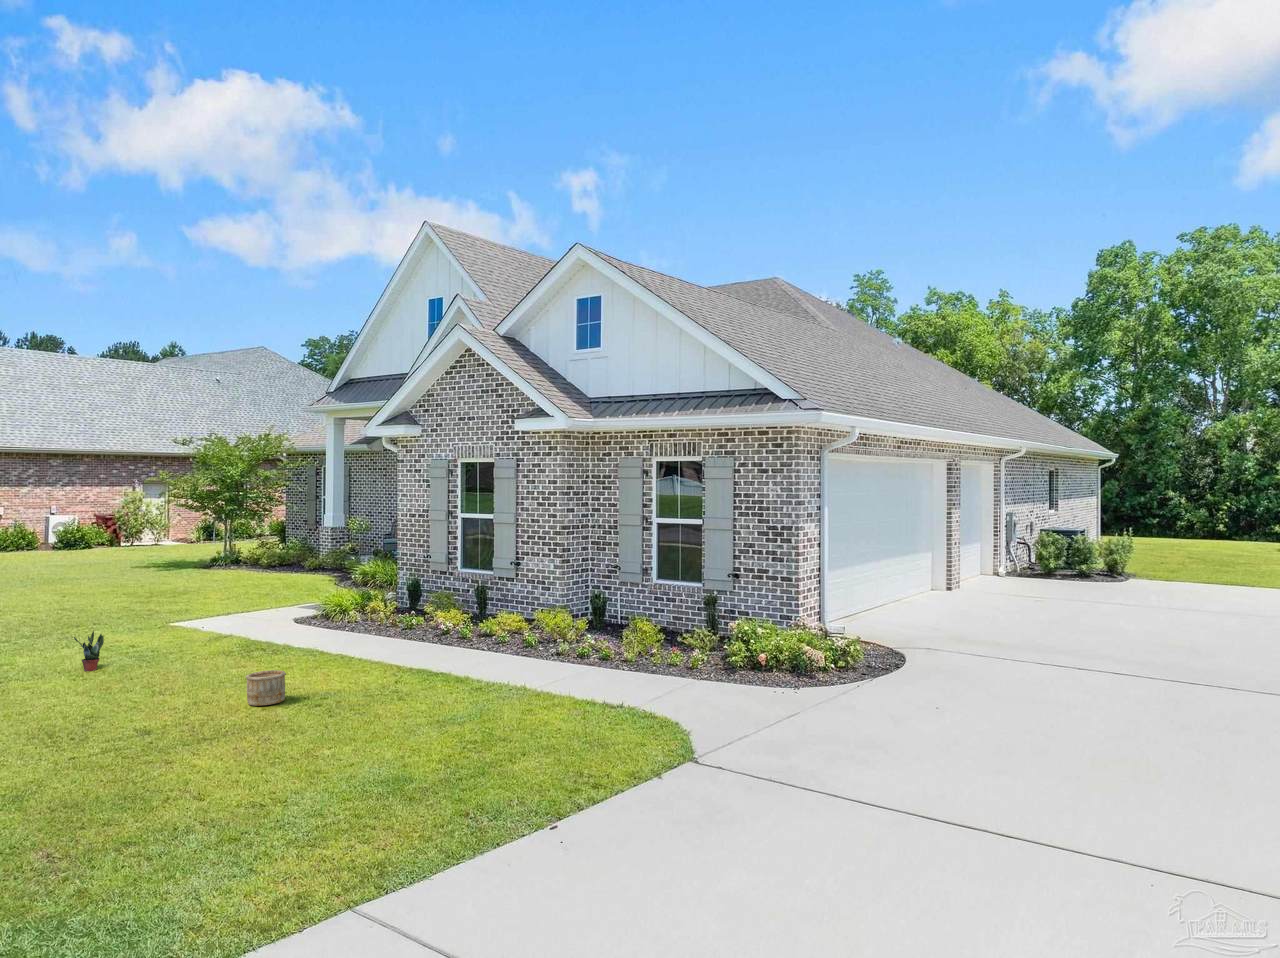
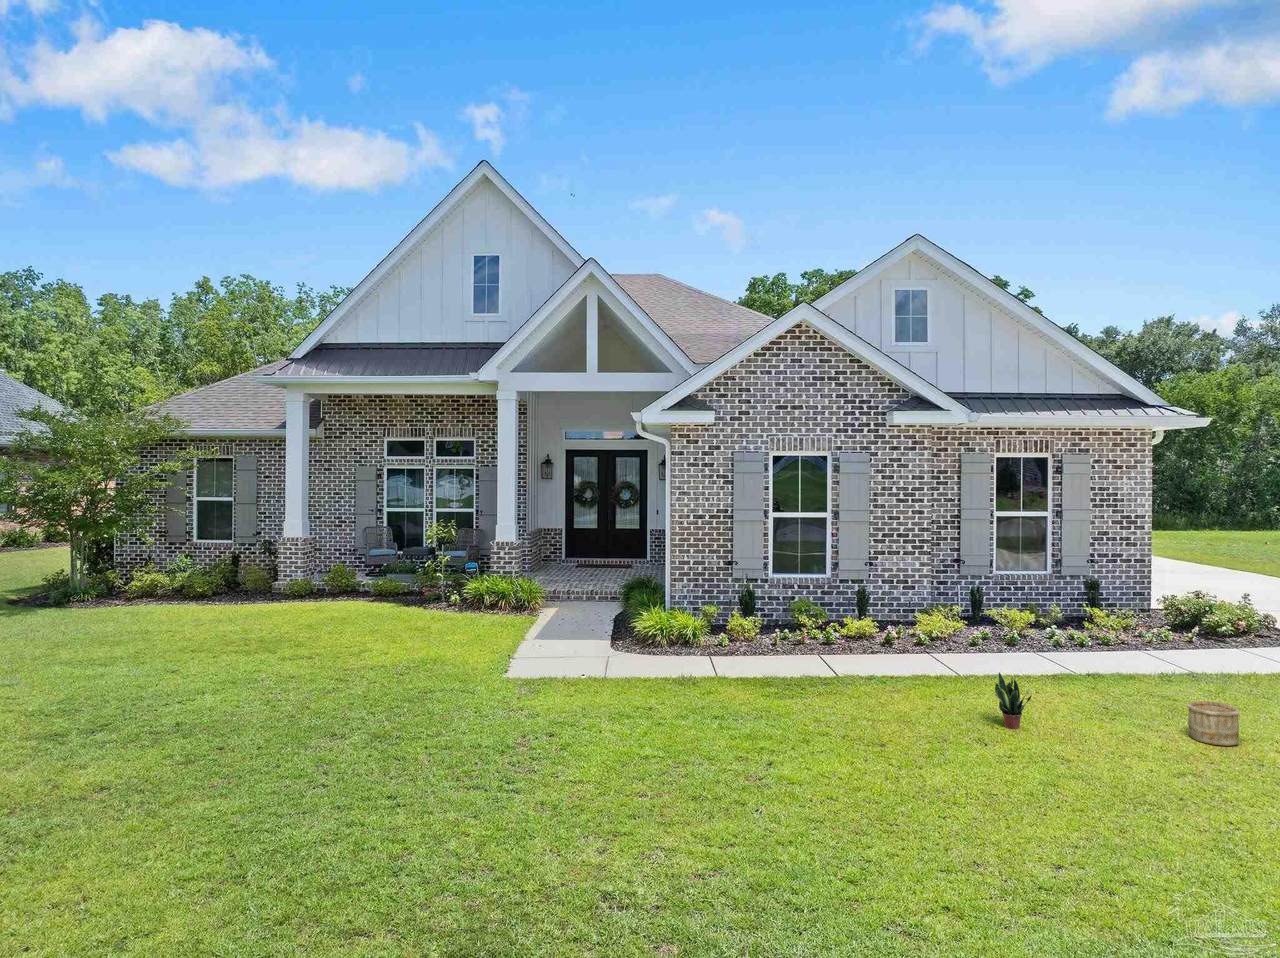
potted plant: present [74,630,104,671] -> present [995,672,1031,729]

